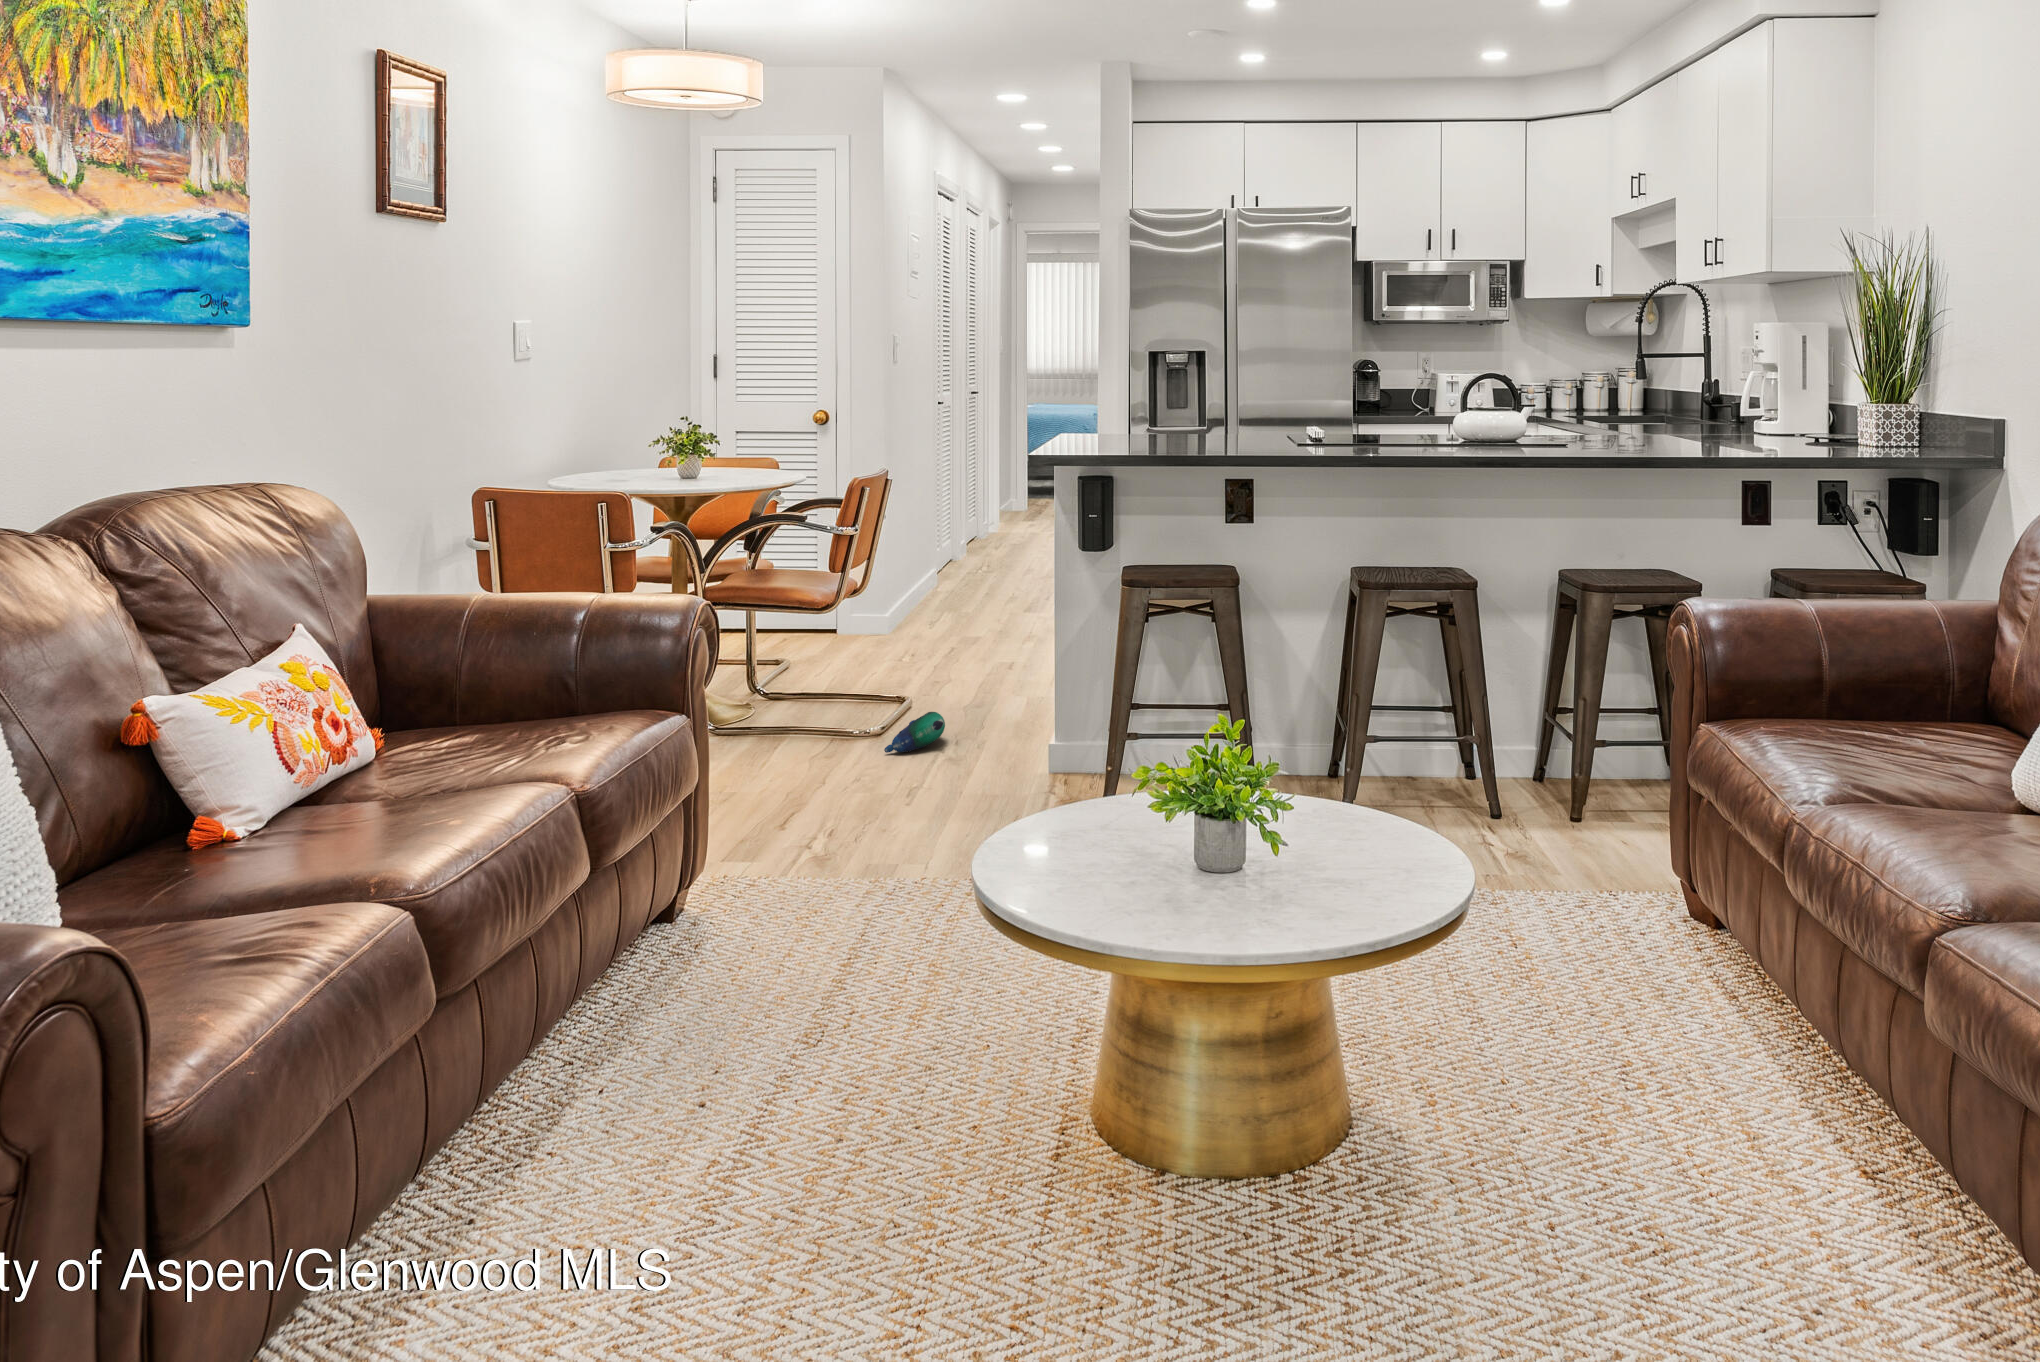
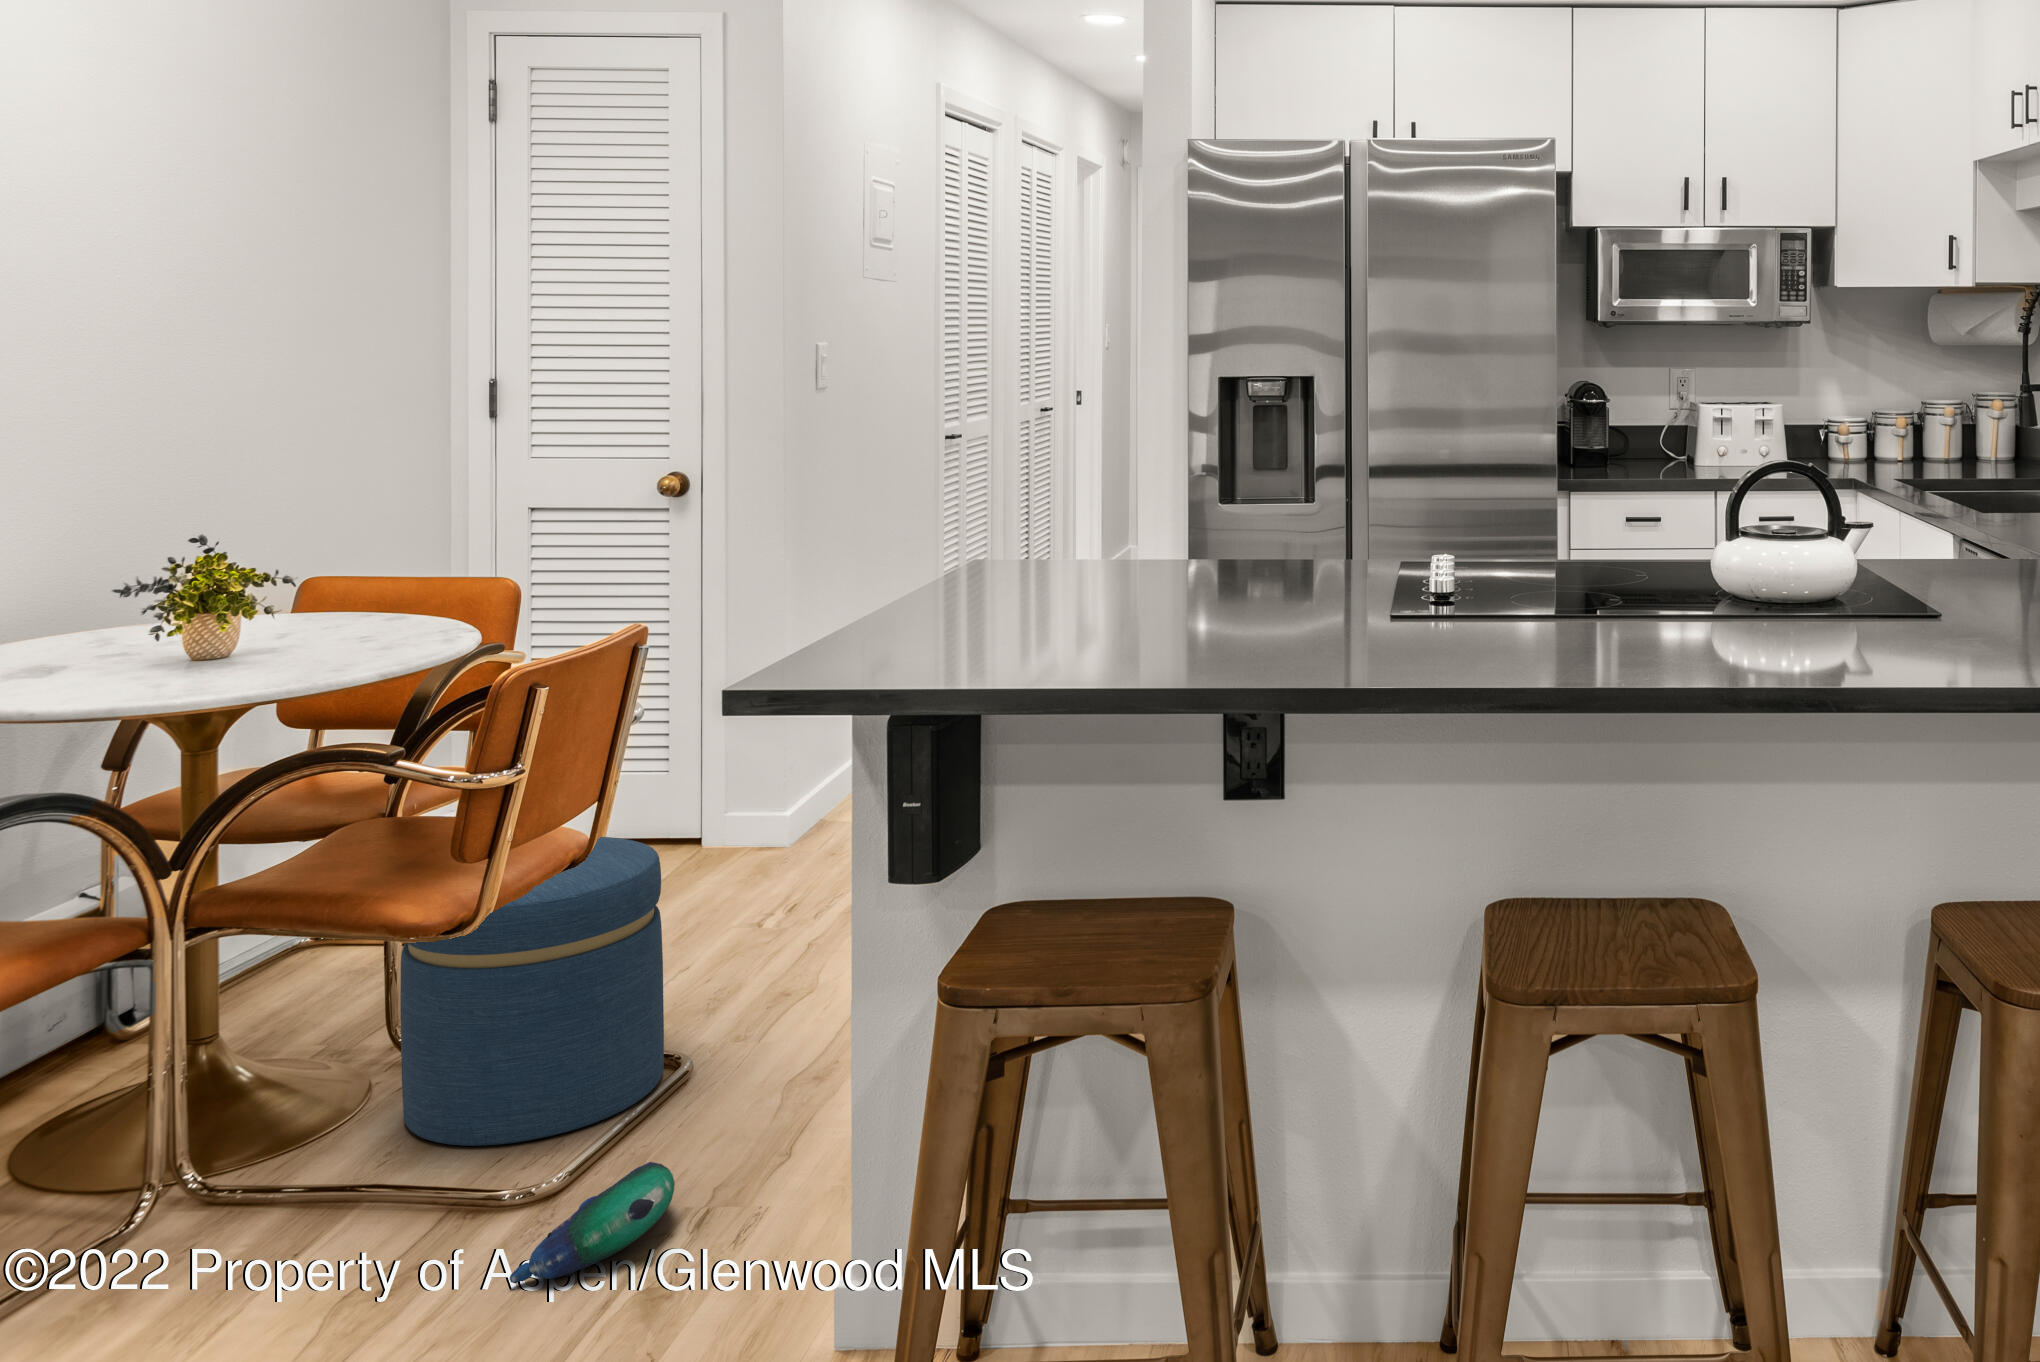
ottoman: none [780,580,900,719] -> present [400,837,664,1146]

